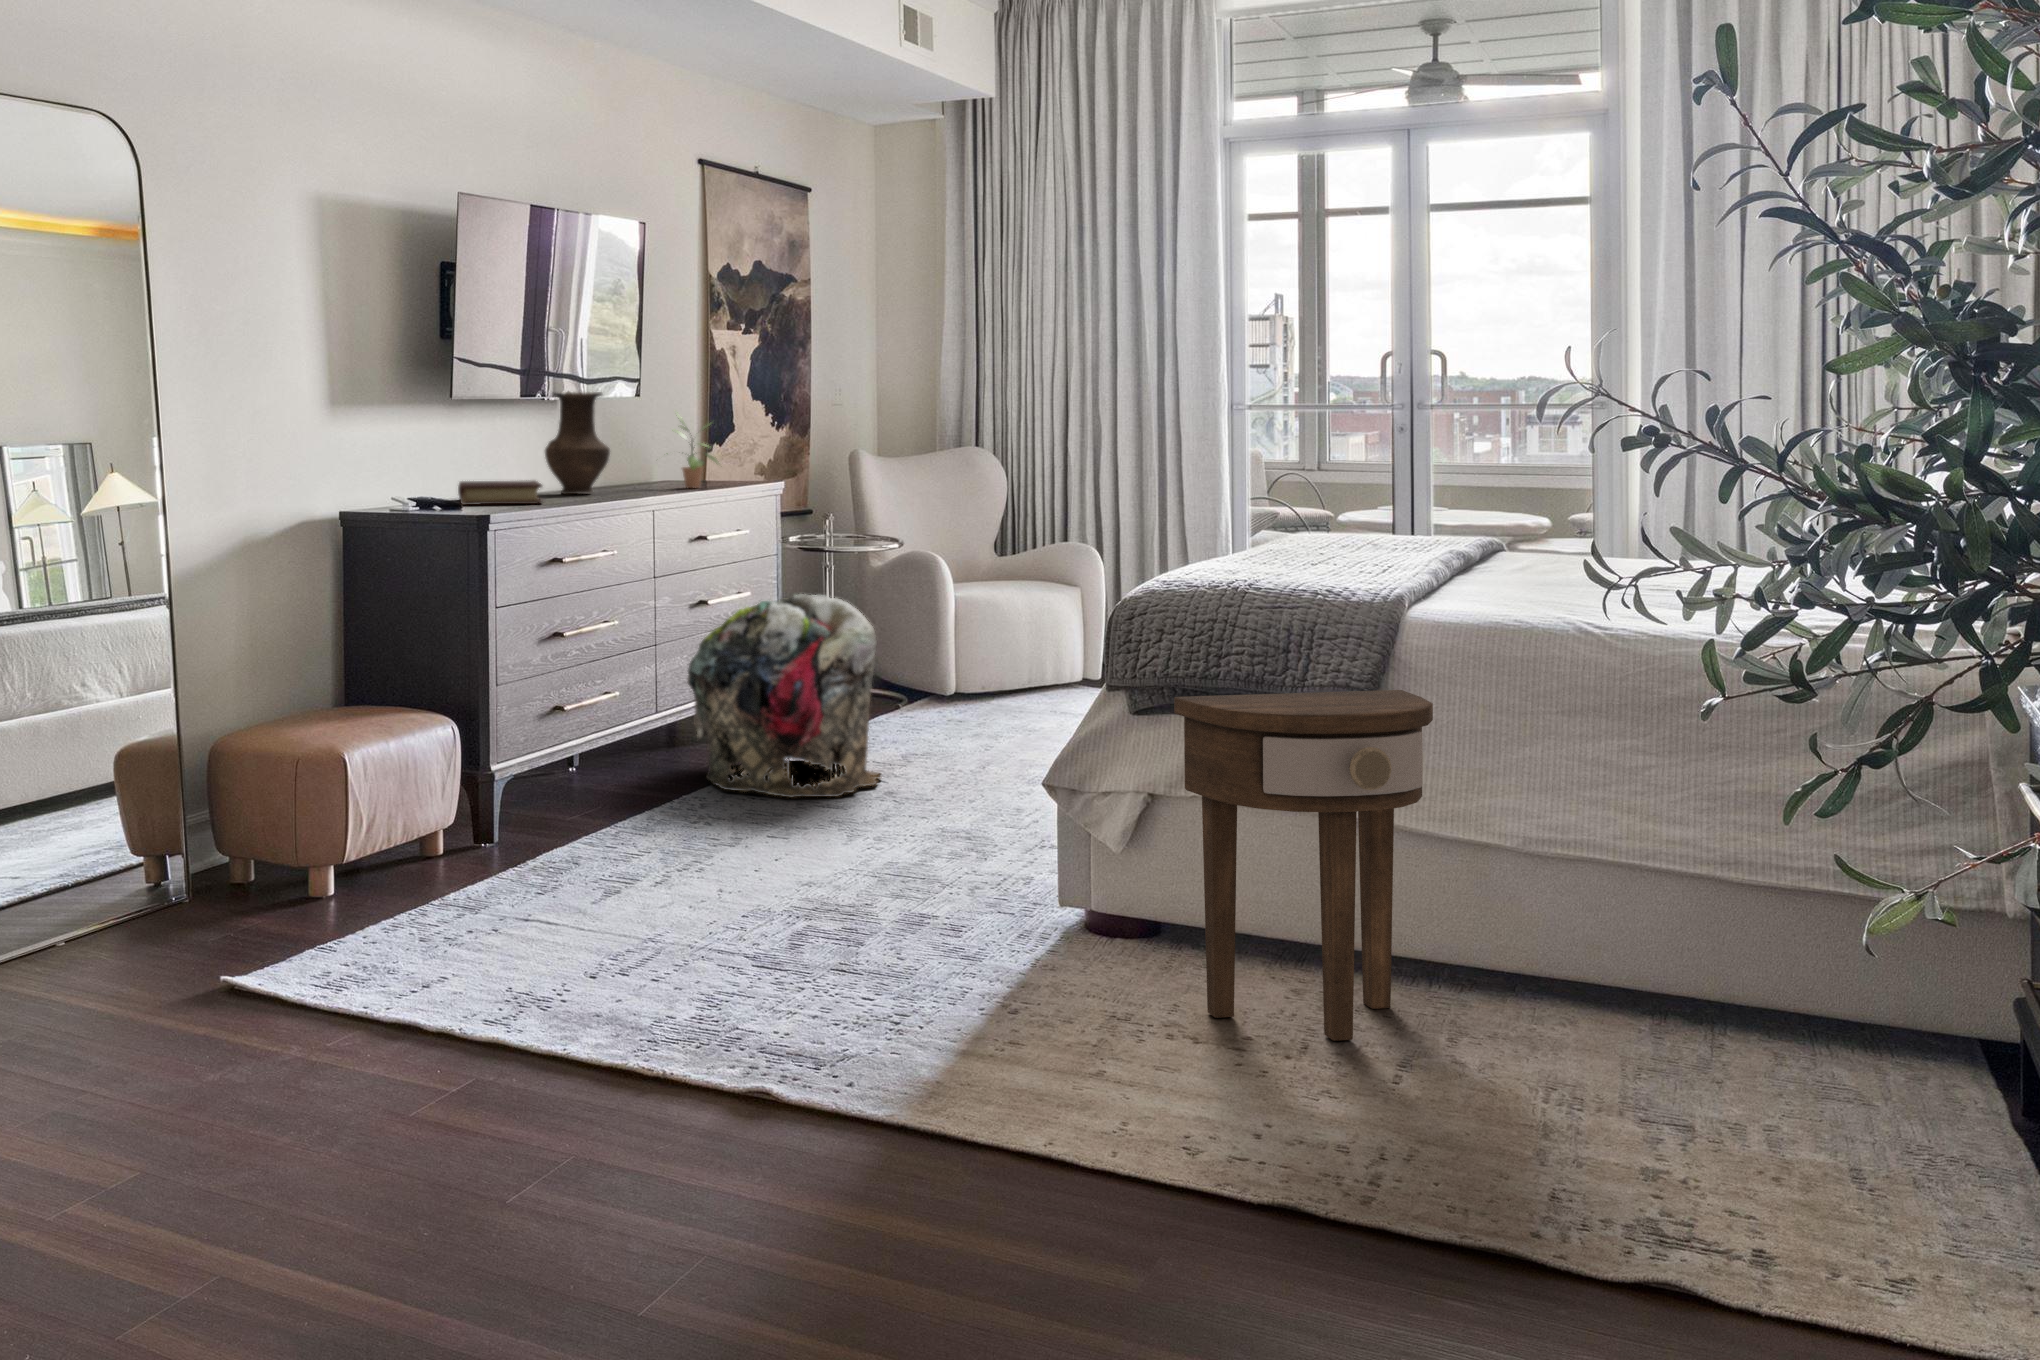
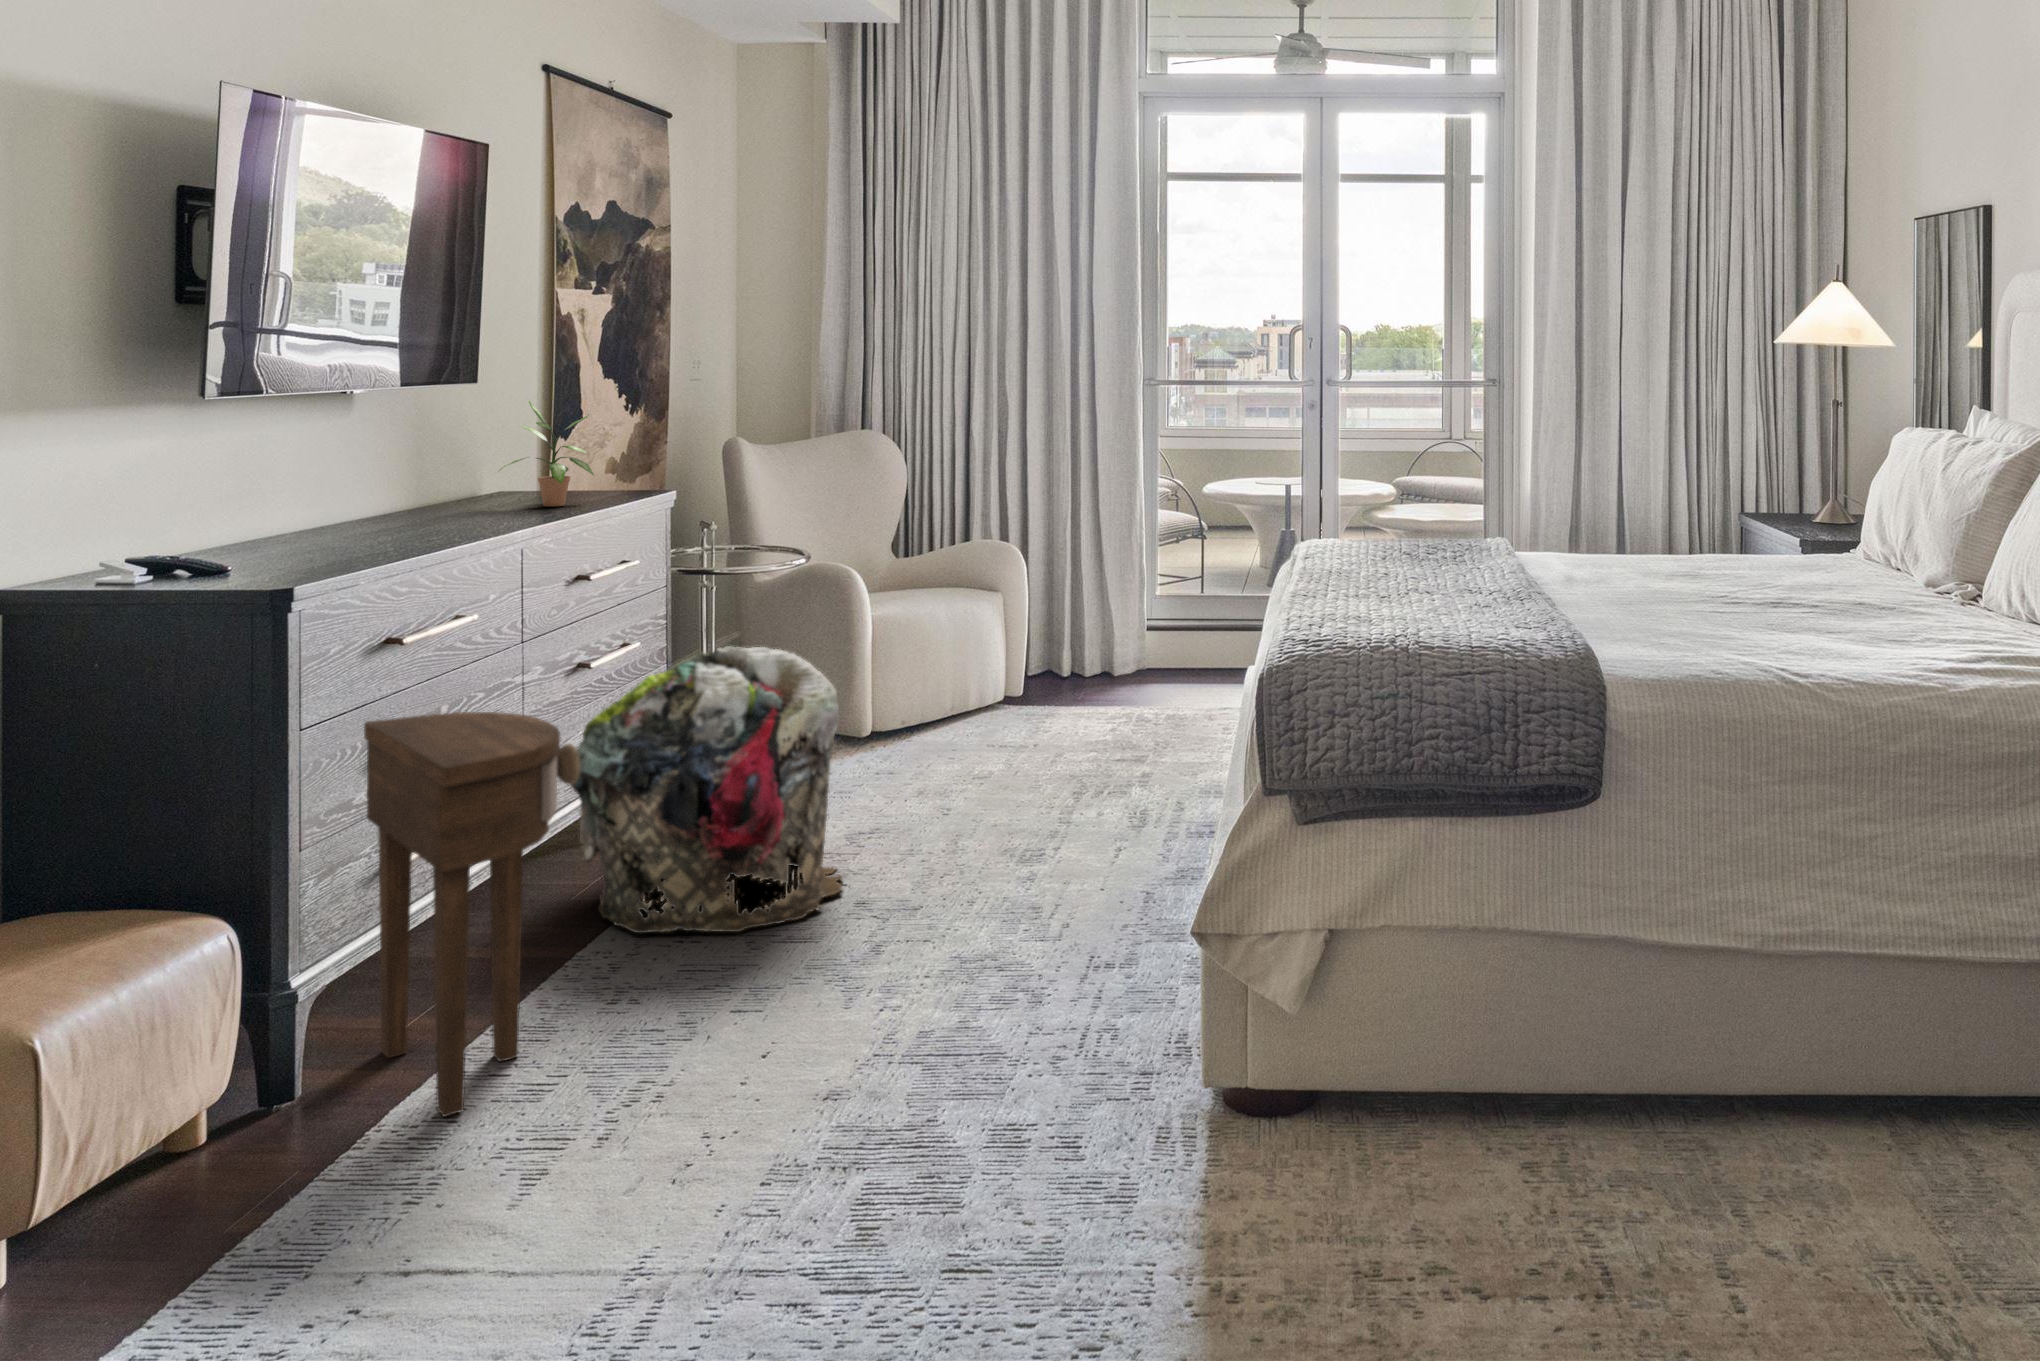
vase: present [545,392,610,494] -> none [340,381,447,530]
book: present [458,480,542,505] -> none [200,517,369,570]
side table: present [1174,690,1433,1041] -> present [364,712,580,1116]

